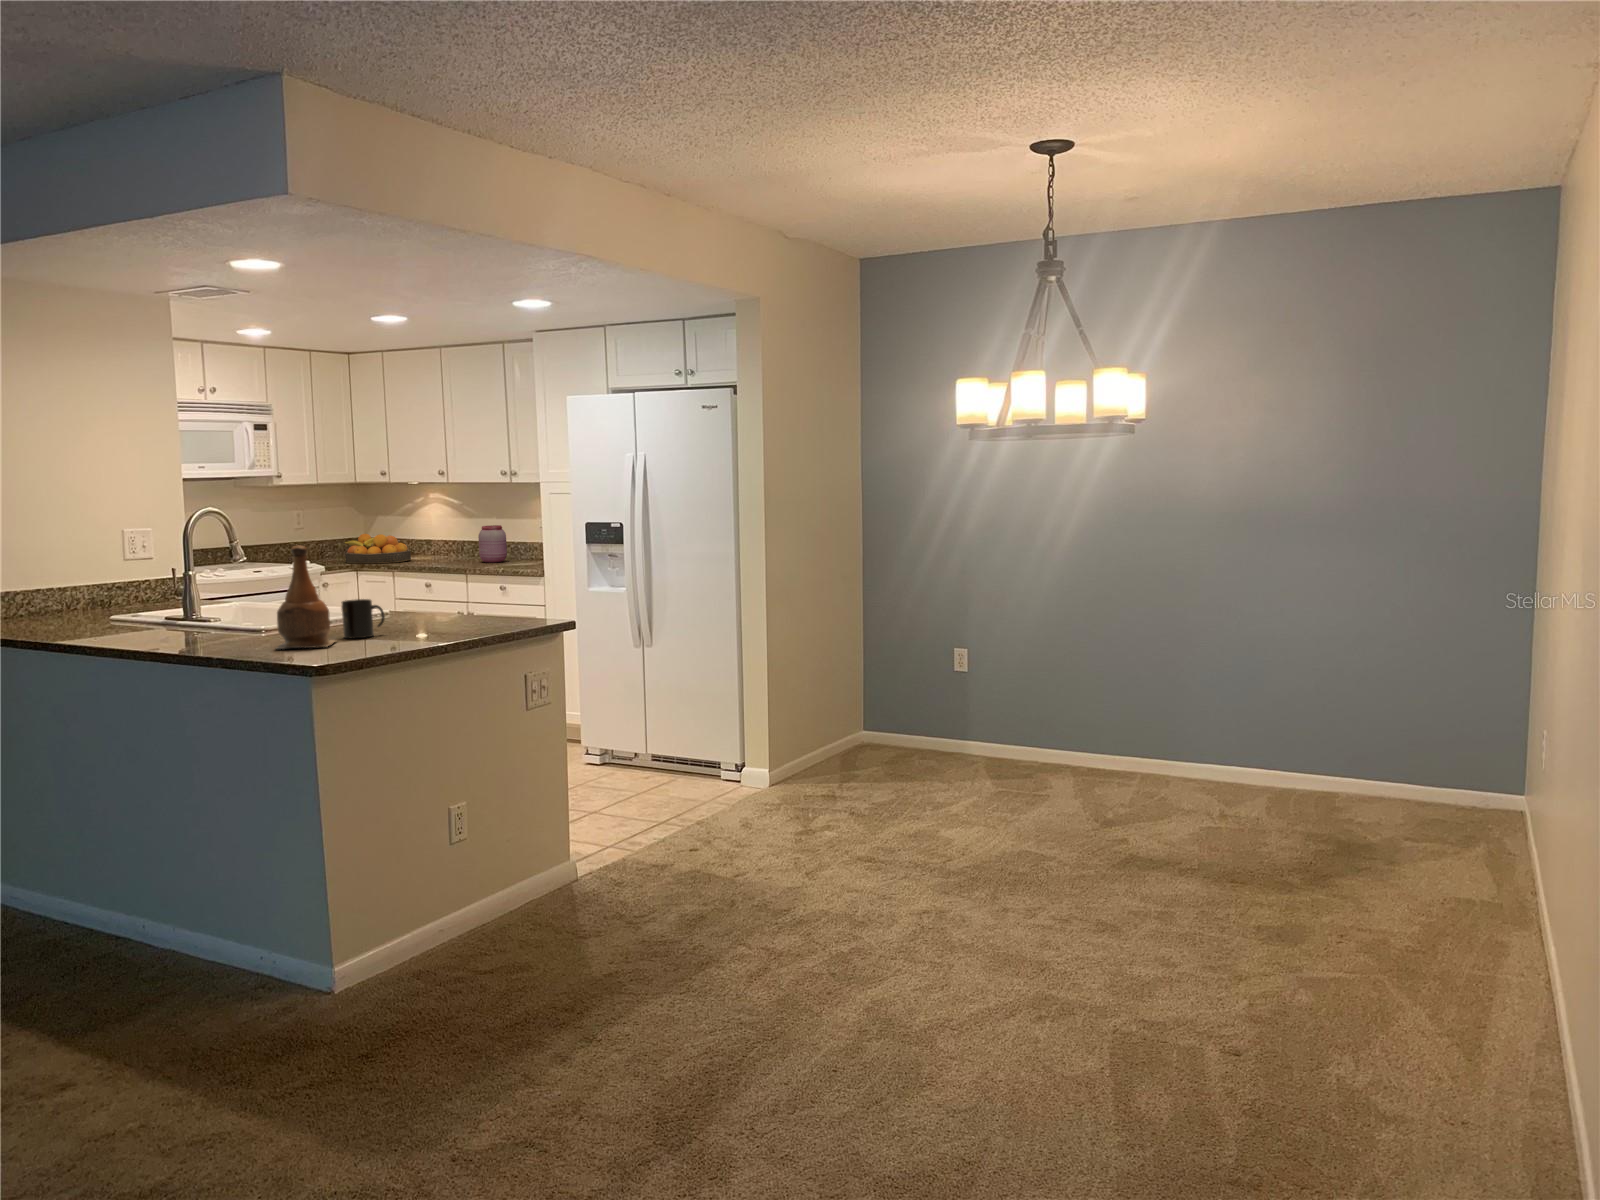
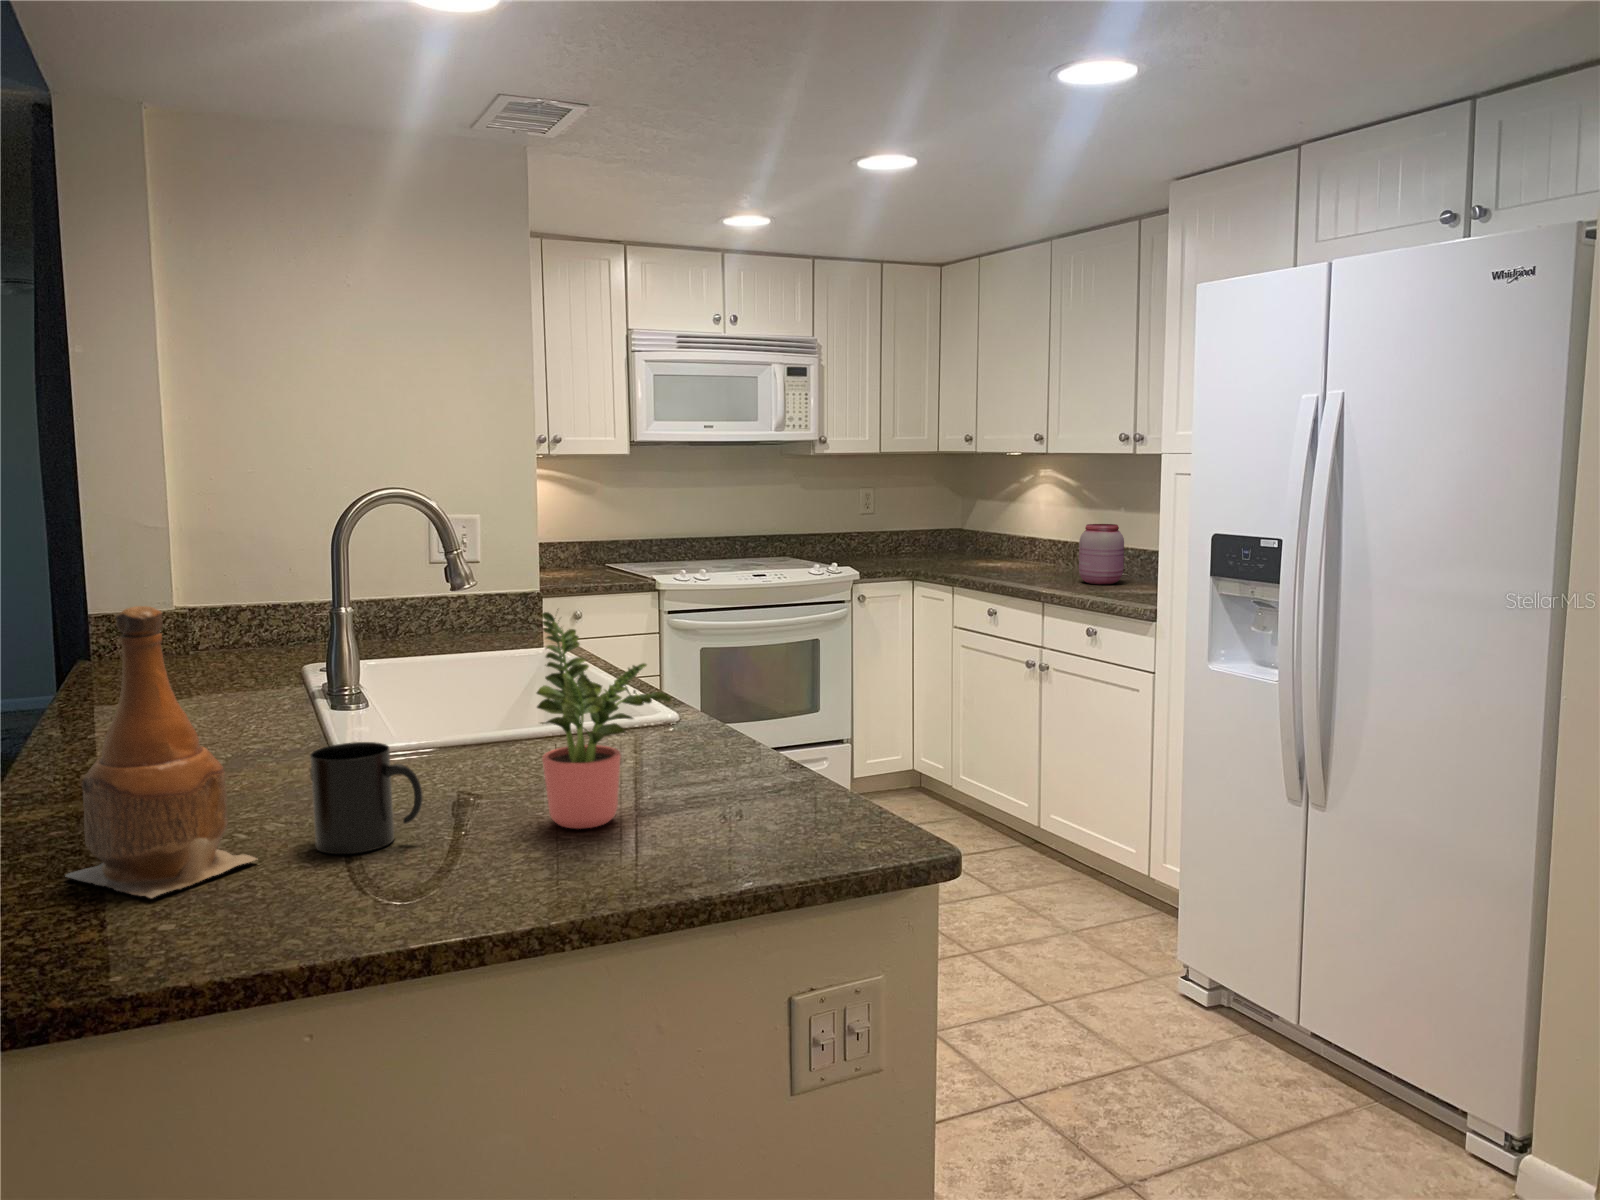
fruit bowl: present [343,534,411,564] -> none [901,526,992,571]
potted plant: none [410,546,457,627] -> present [537,612,671,829]

